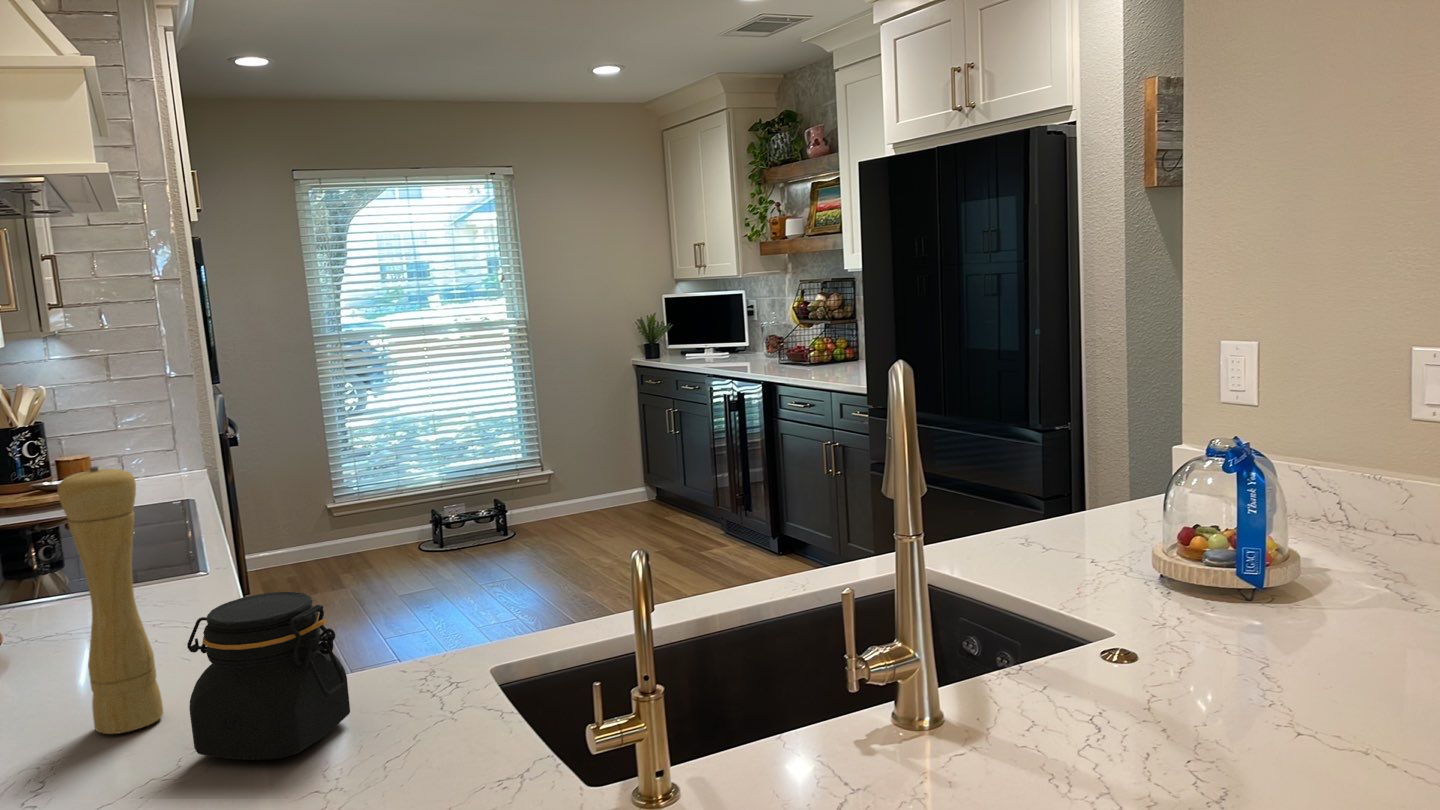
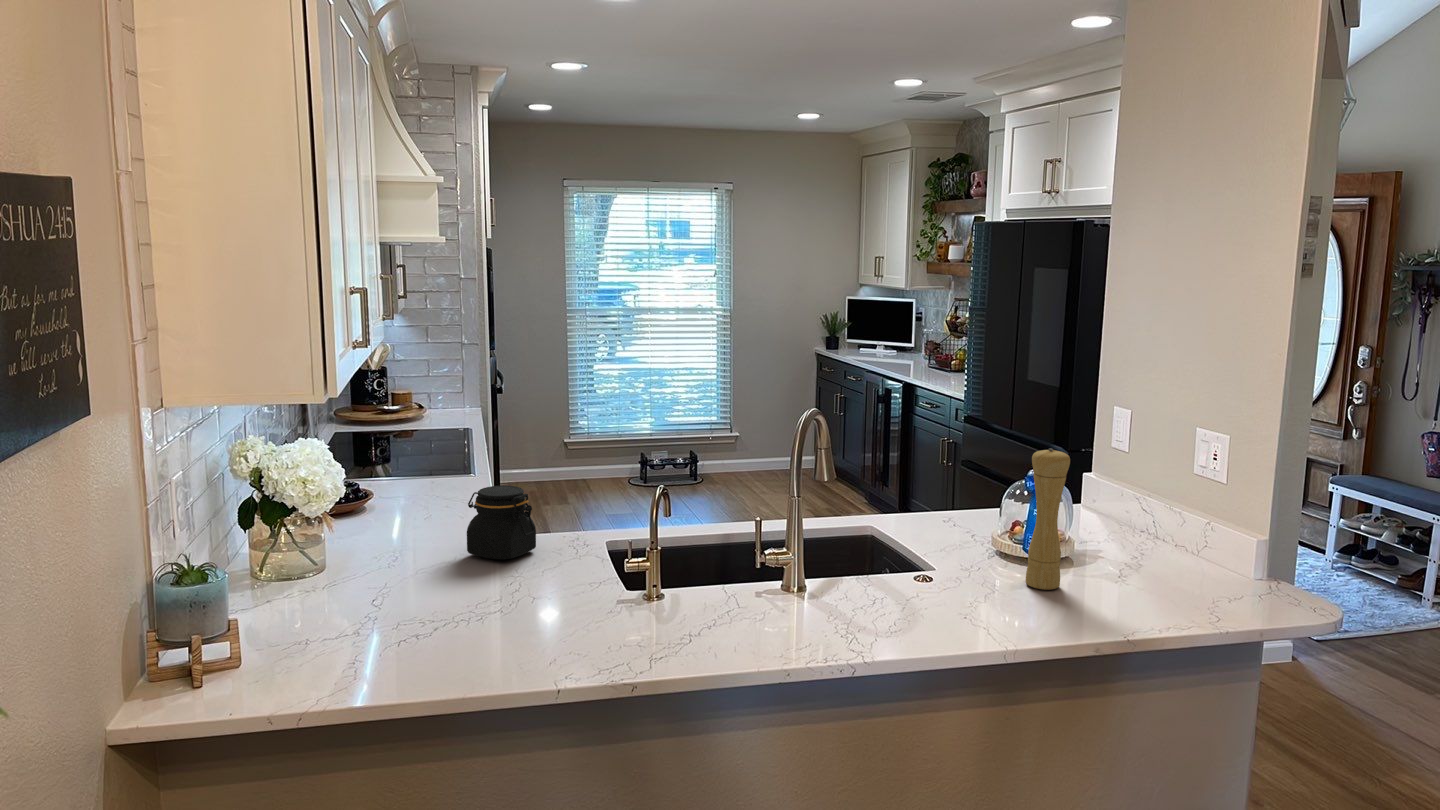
pepper mill: present [58,466,163,734] -> present [1025,448,1070,590]

